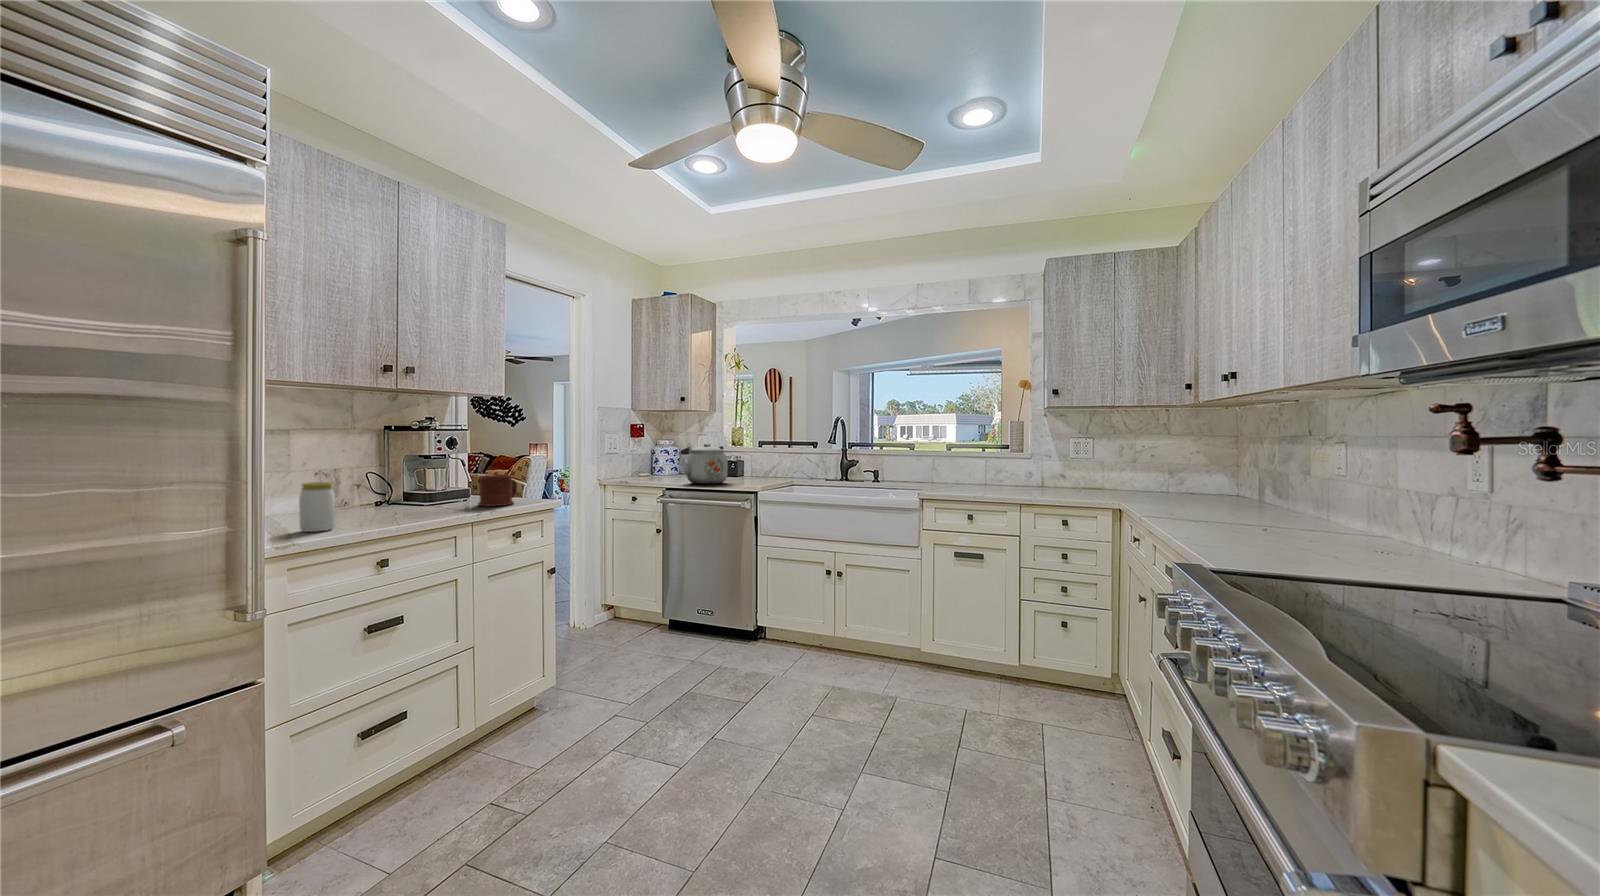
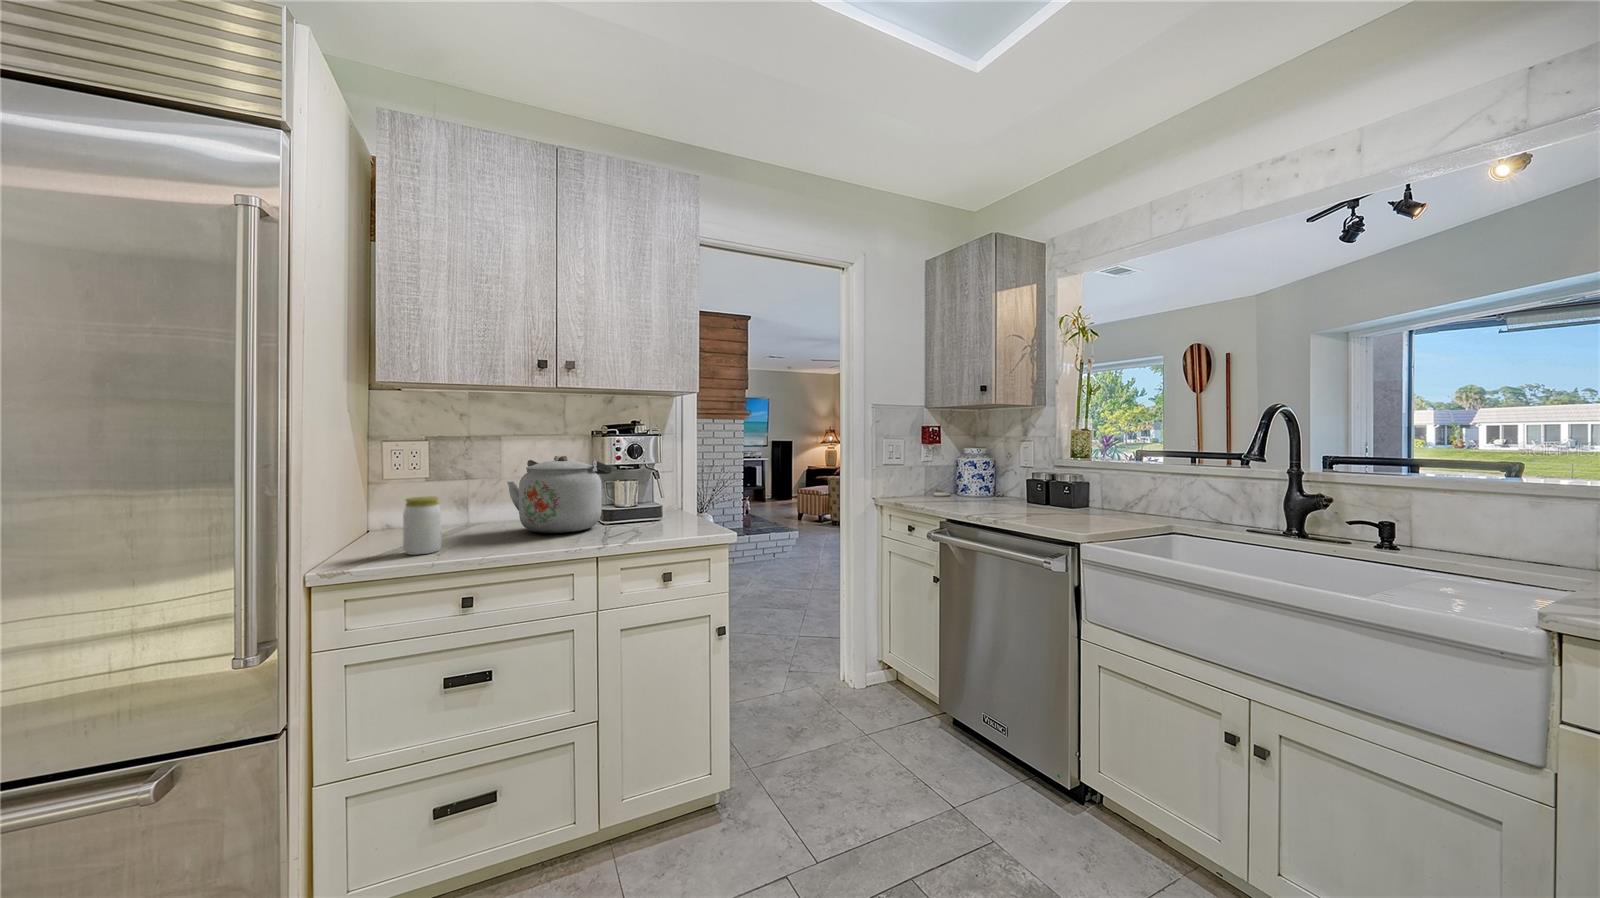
kettle: present [680,444,728,484] -> present [507,455,612,533]
mug: present [478,475,517,506] -> none [634,493,685,535]

